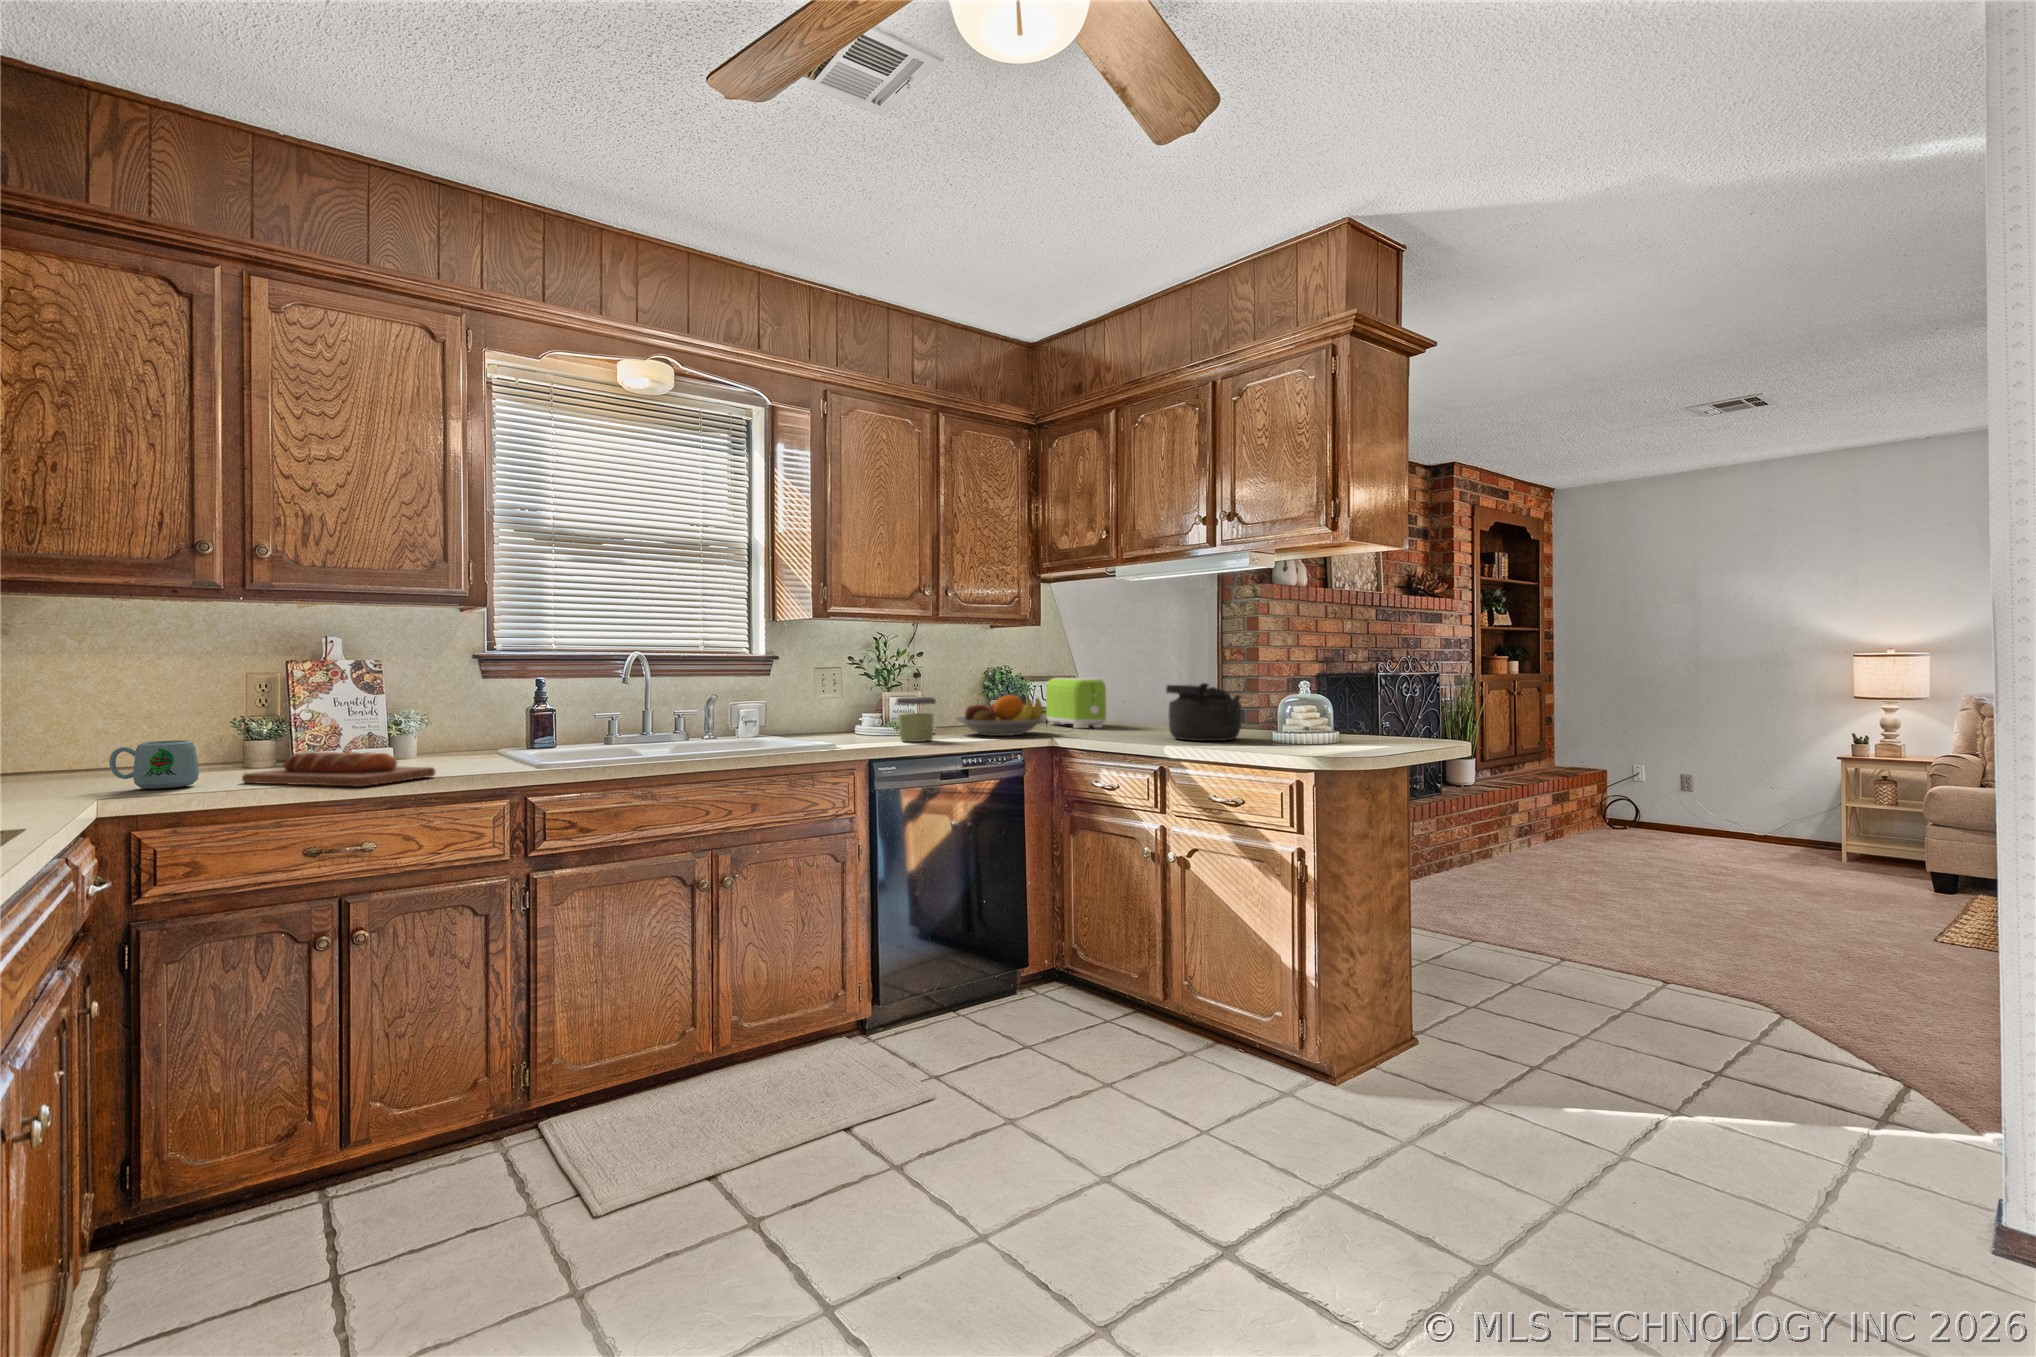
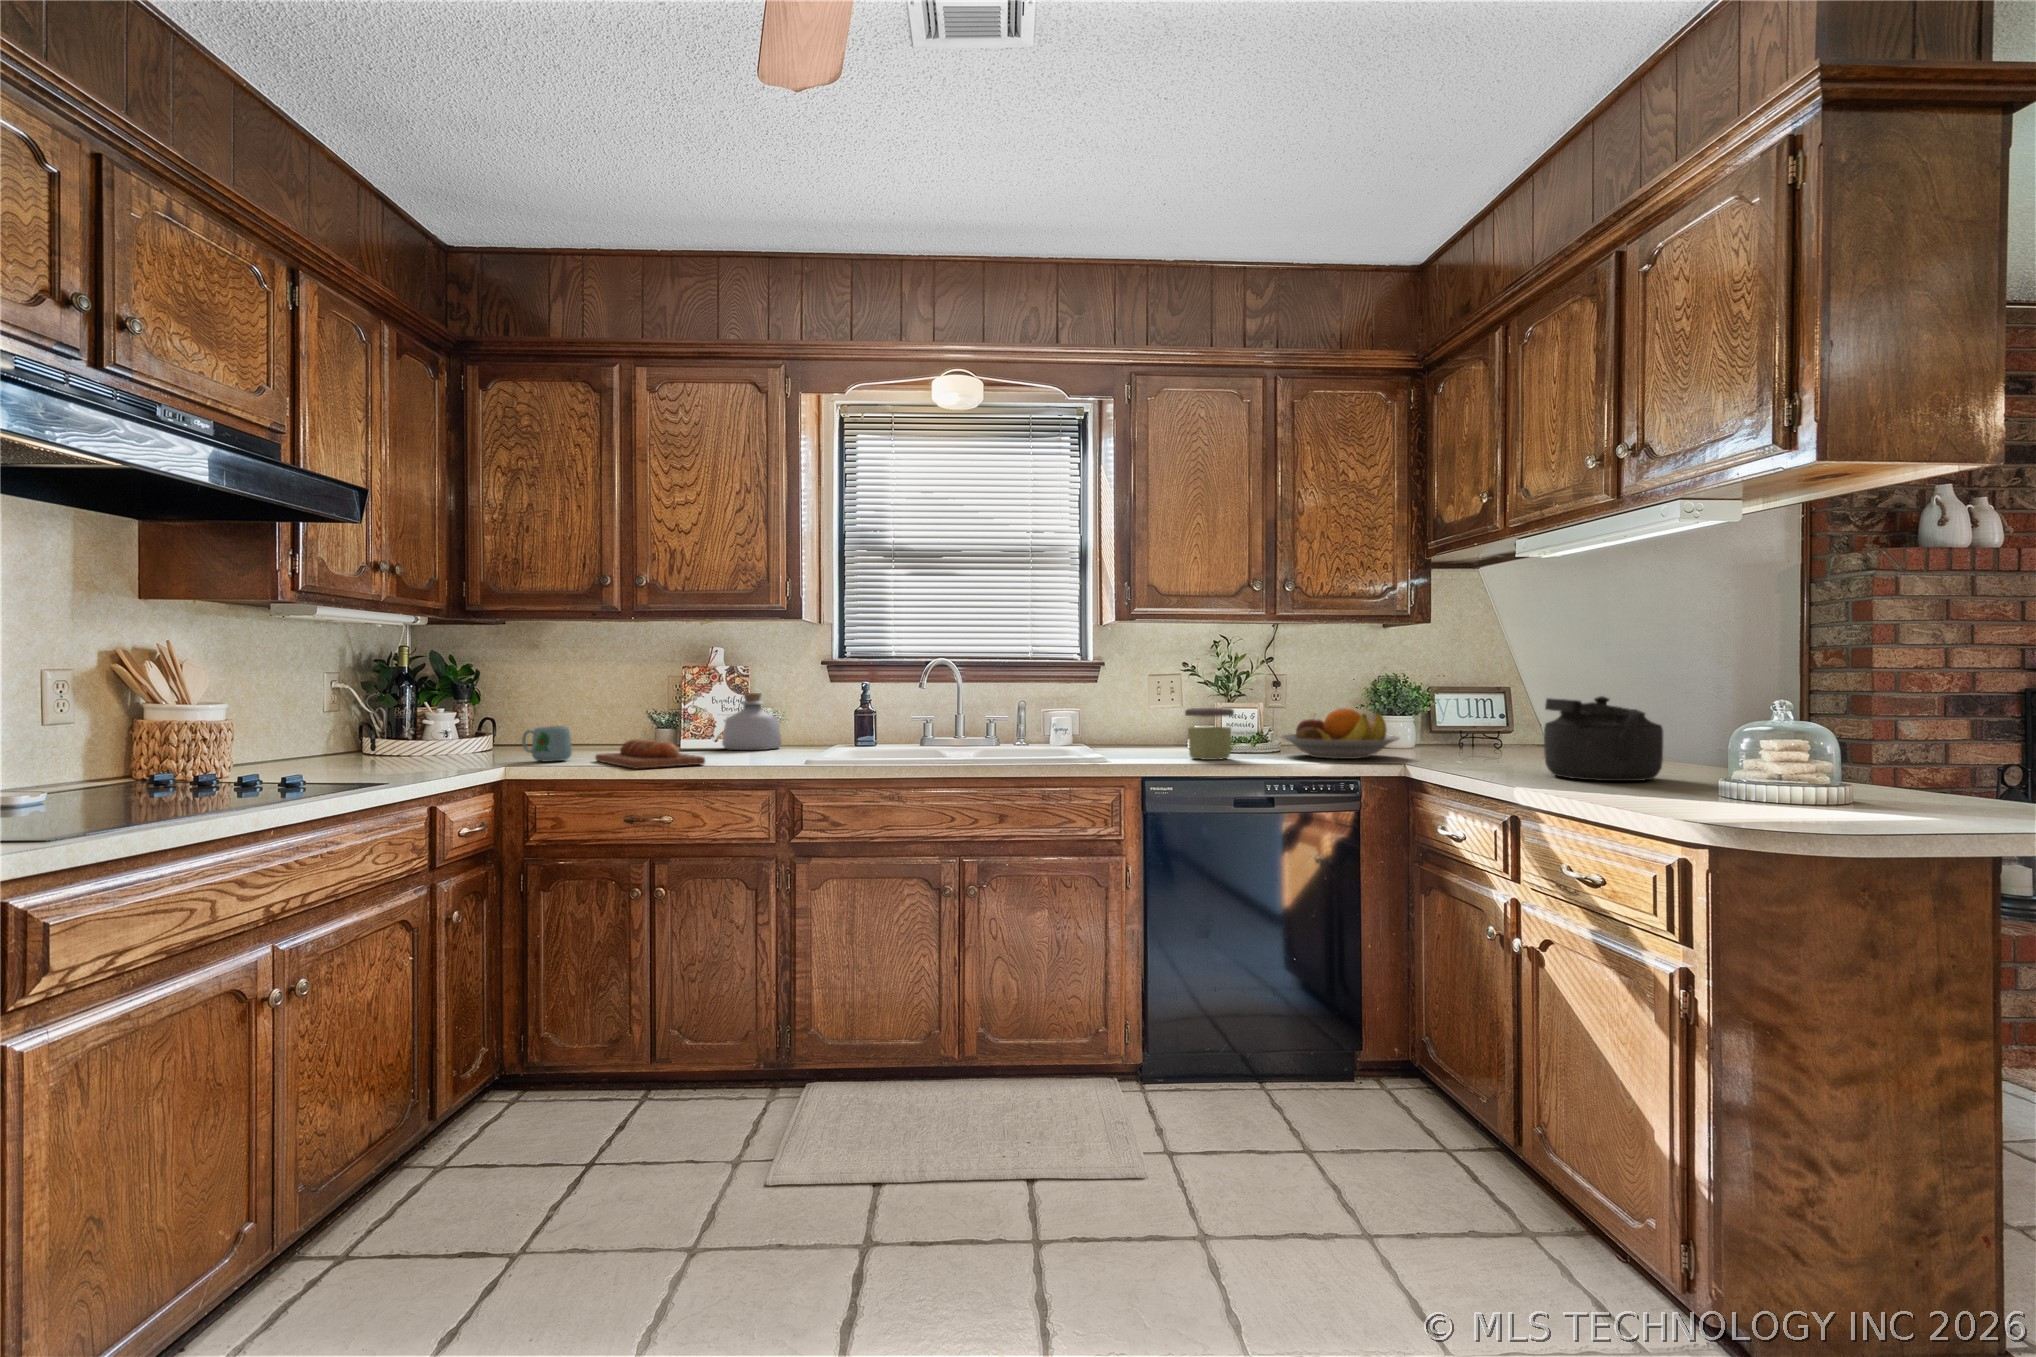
toaster: present [1046,678,1106,728] -> none [1449,688,1518,755]
bottle: none [360,691,441,760] -> present [722,693,781,750]

